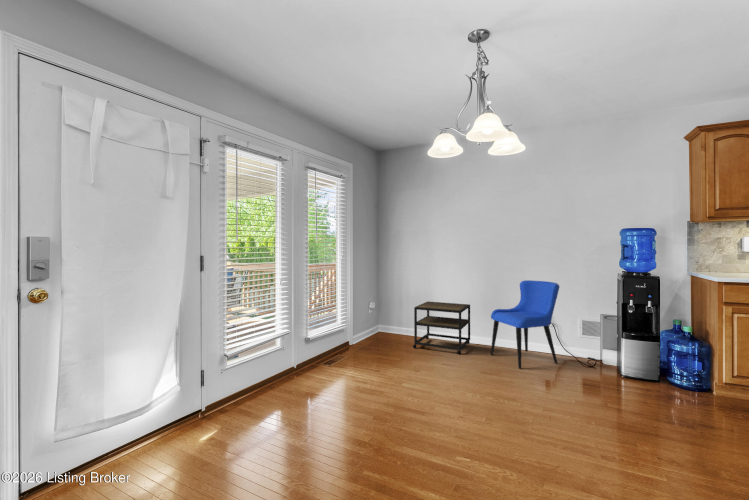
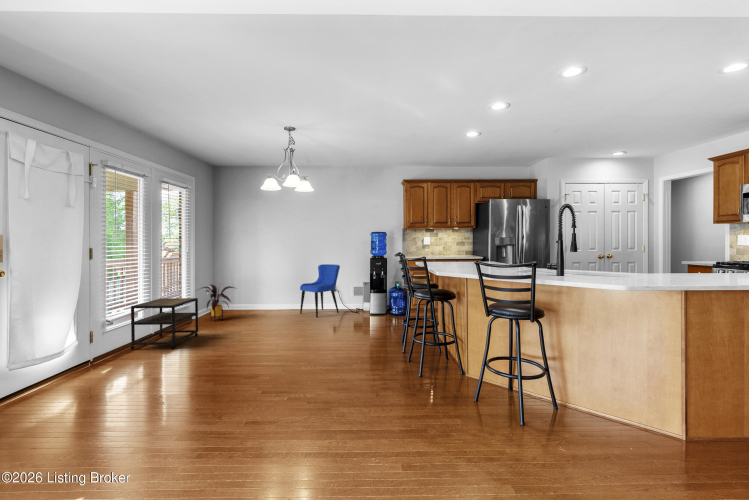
house plant: none [352,301,403,353] -> present [203,284,234,321]
side table: present [413,302,470,354] -> present [131,298,198,350]

